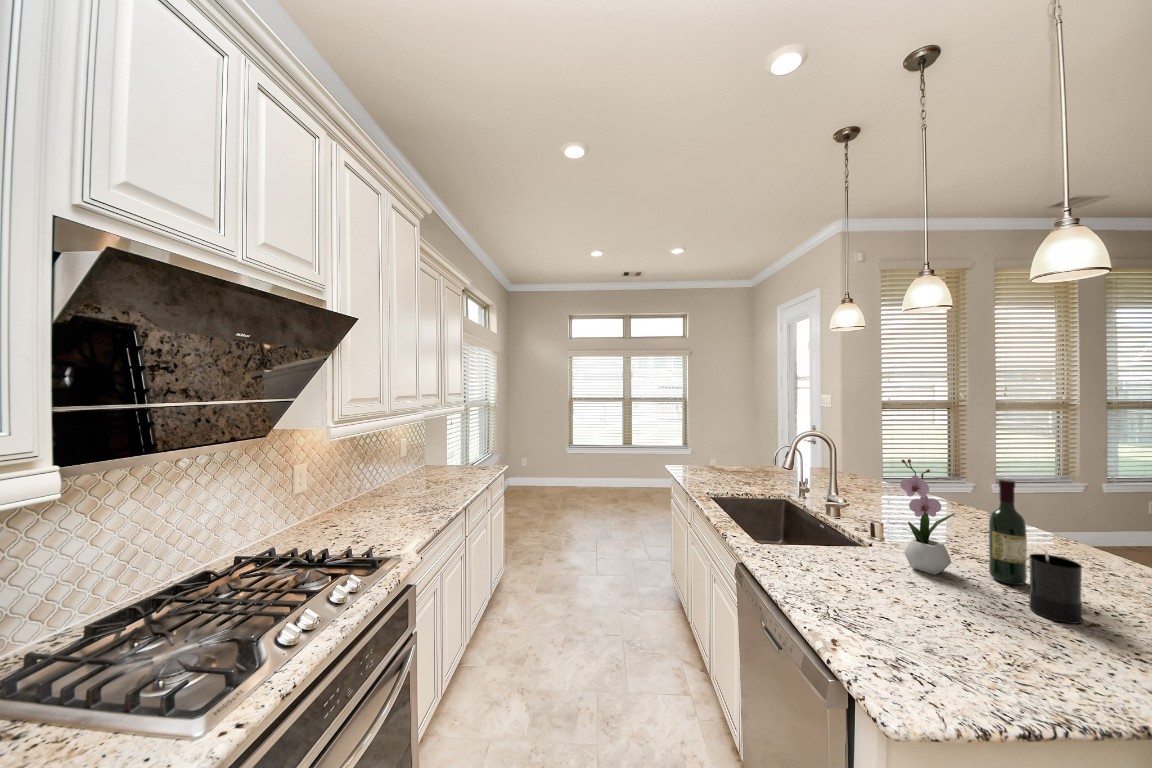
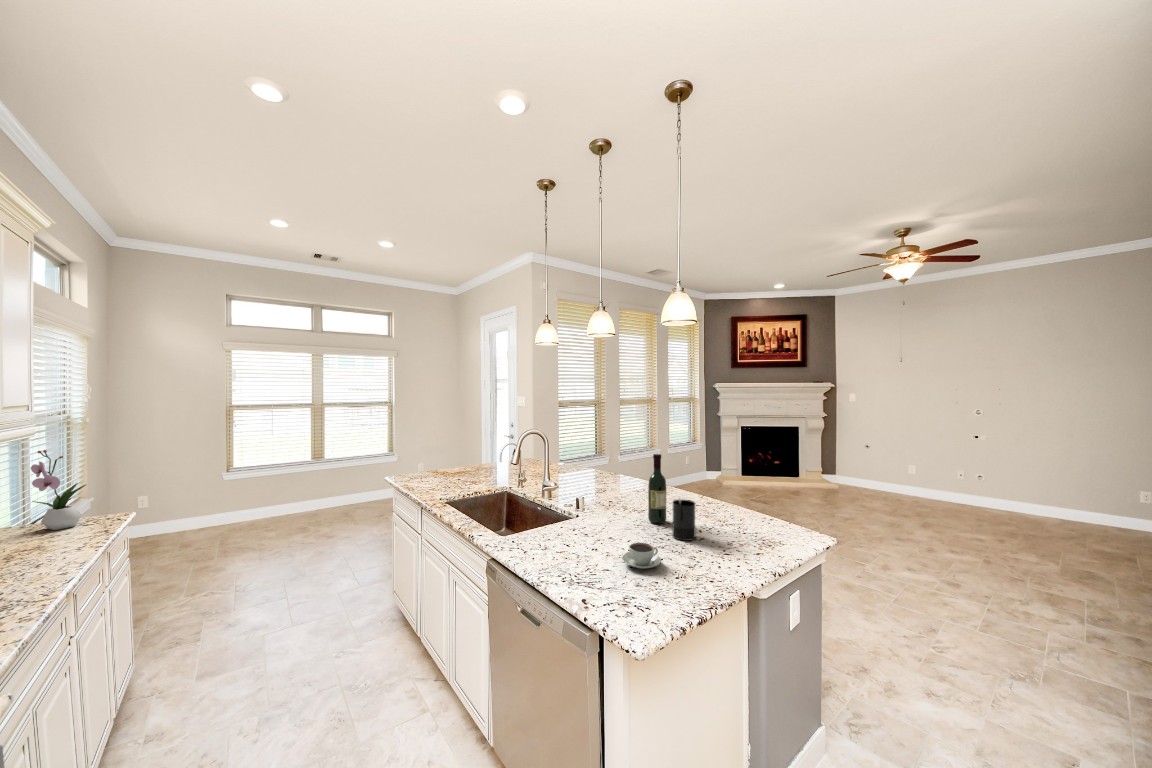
flower arrangement: present [900,459,955,575] -> present [31,450,86,530]
coffee cup: none [912,595,984,636] -> present [622,543,661,569]

